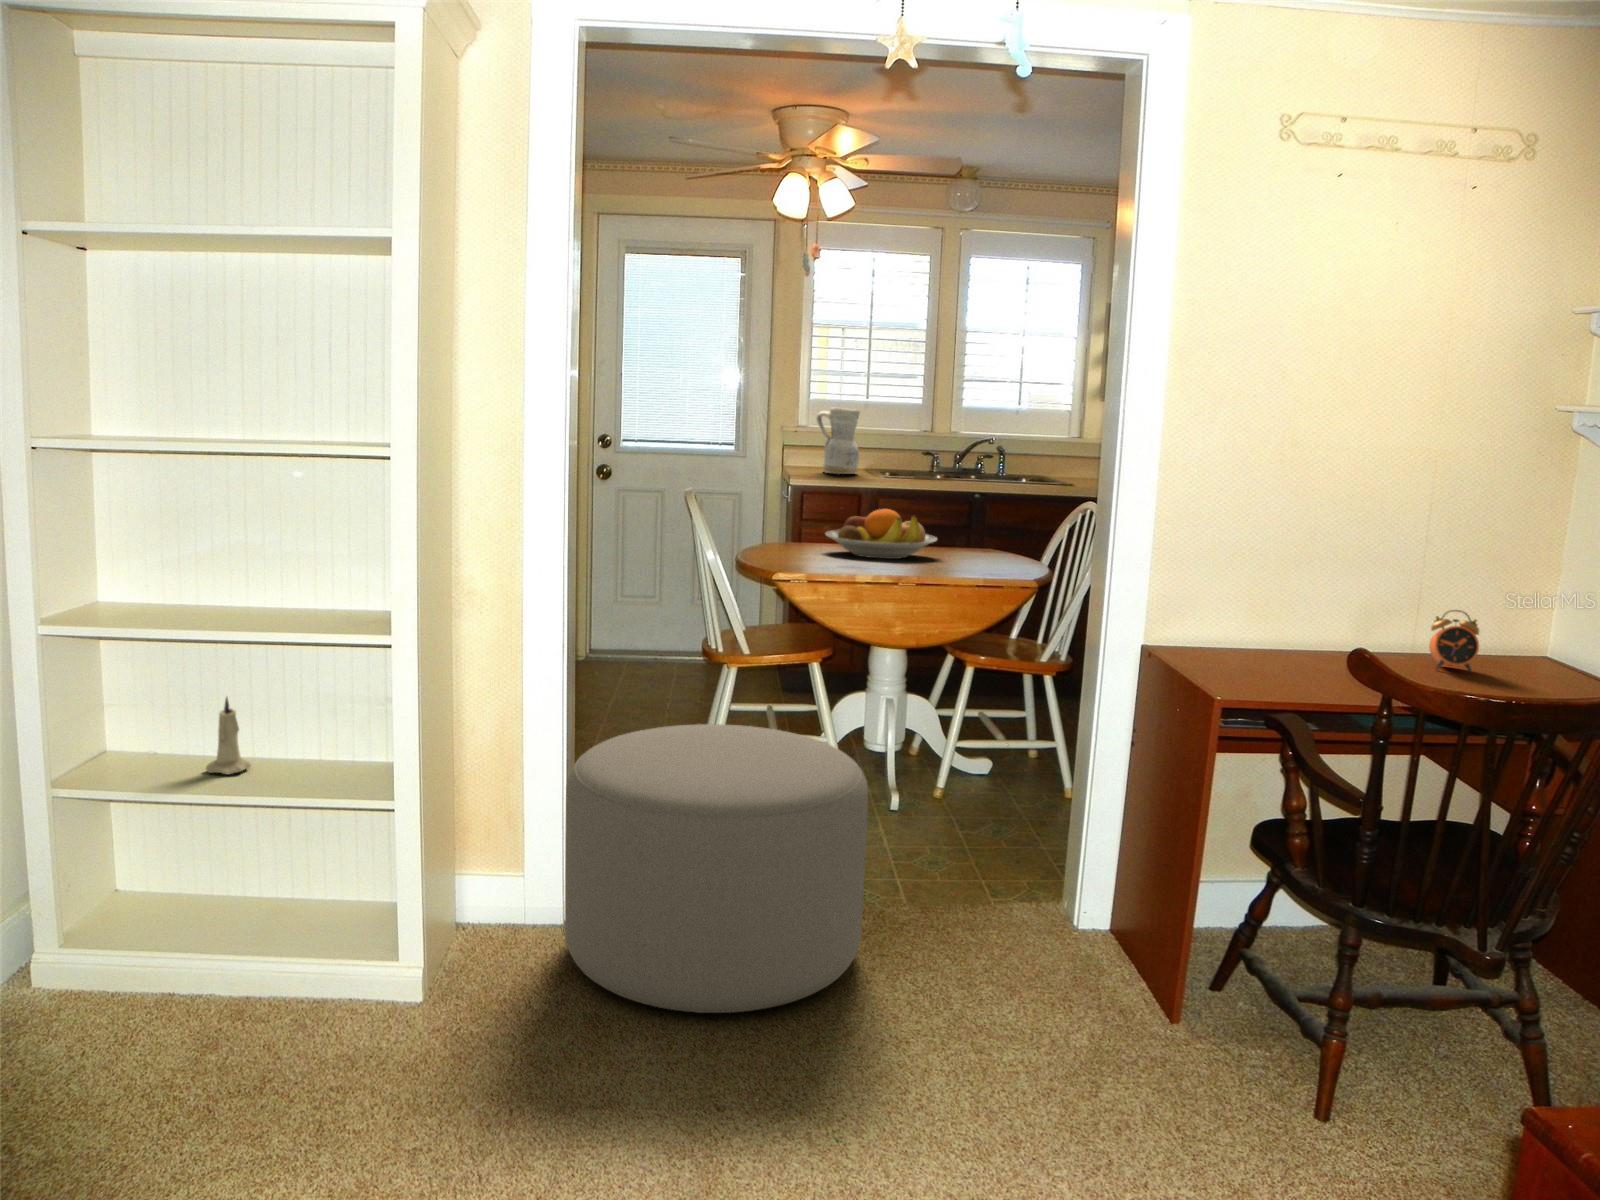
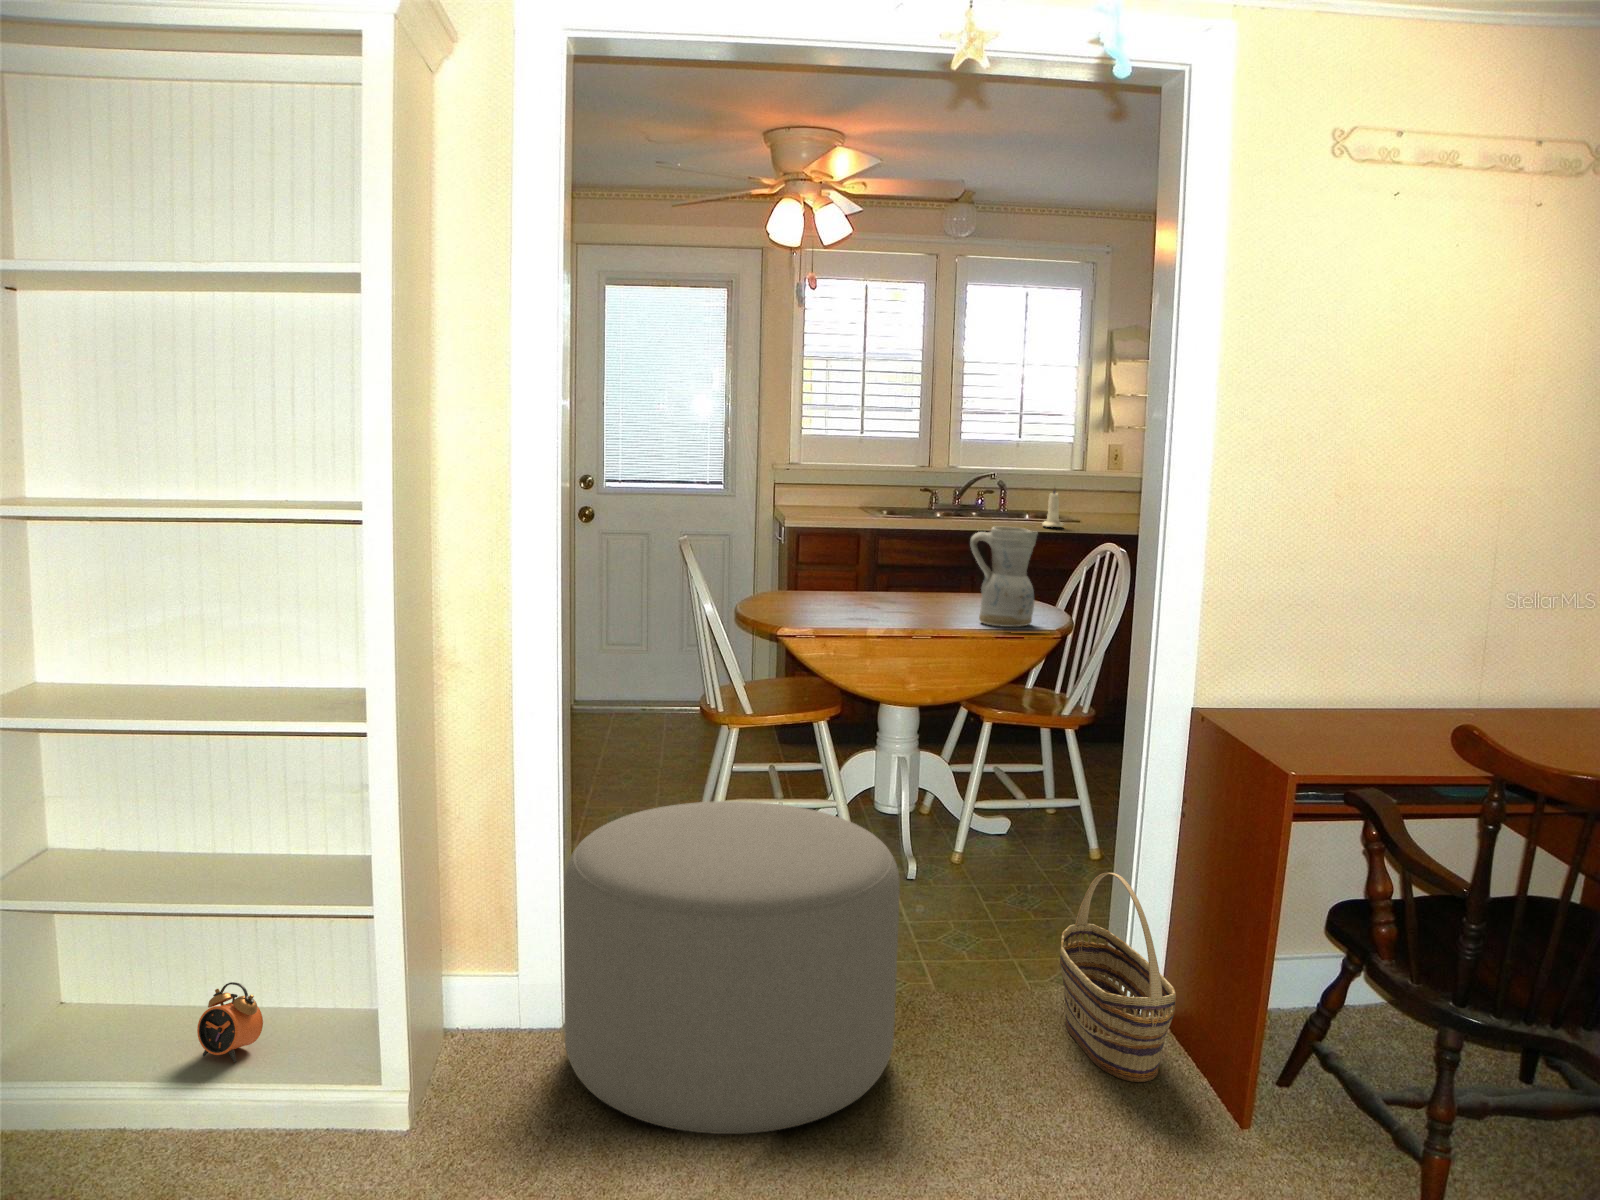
ceramic pitcher: present [817,408,860,474] -> present [970,526,1038,627]
fruit bowl: present [826,509,937,559] -> none [828,554,948,607]
alarm clock: present [1429,610,1479,672] -> present [197,982,263,1062]
candle: present [206,697,251,774] -> present [1043,488,1063,527]
basket: none [1017,795,1117,982] -> present [1060,873,1176,1082]

